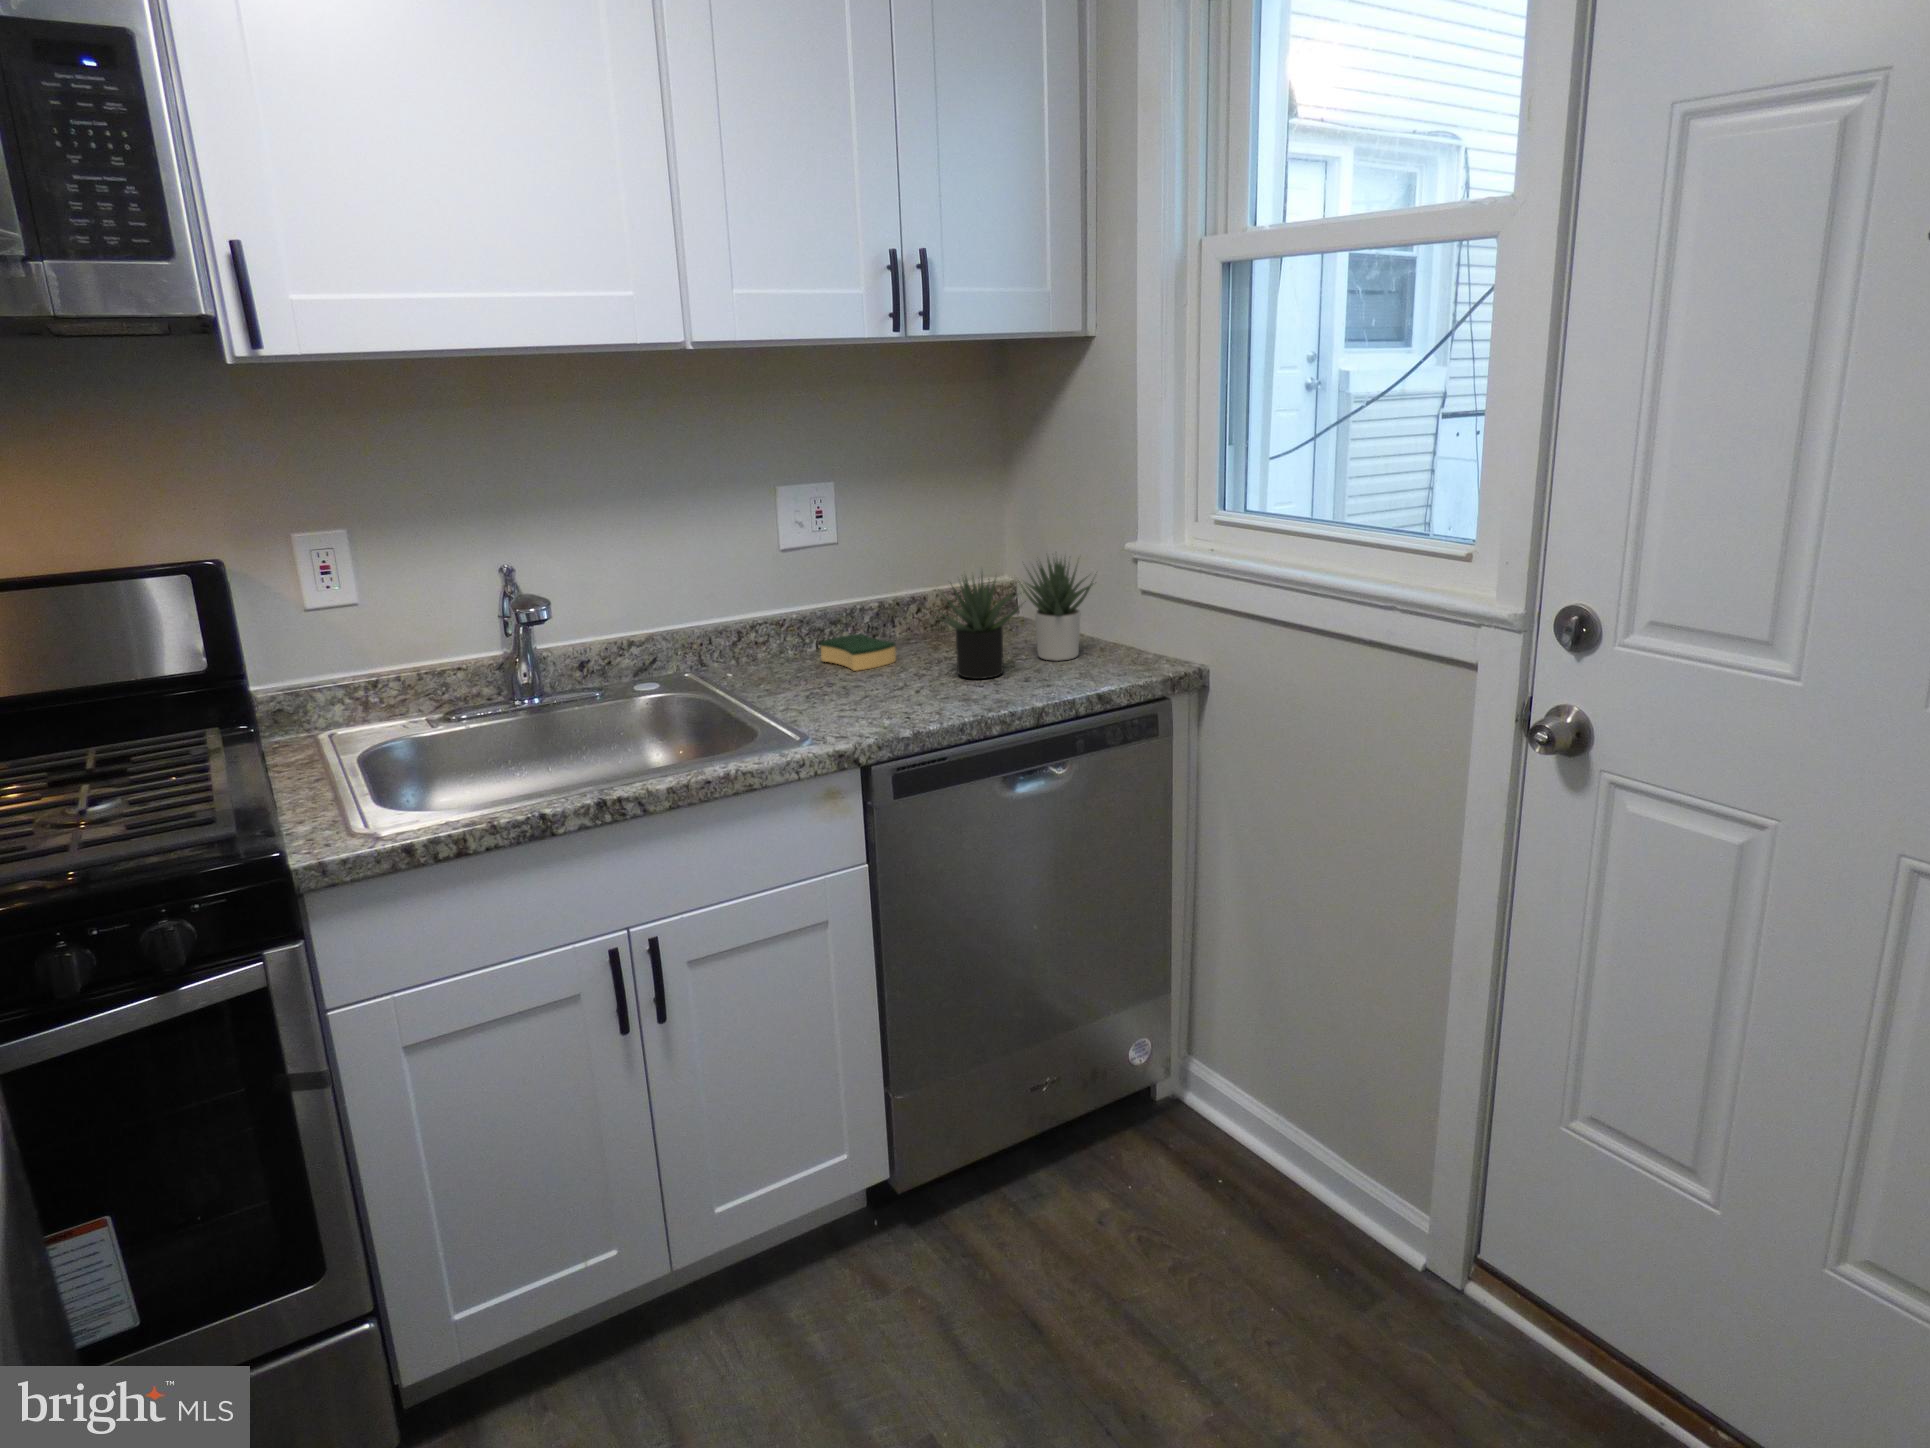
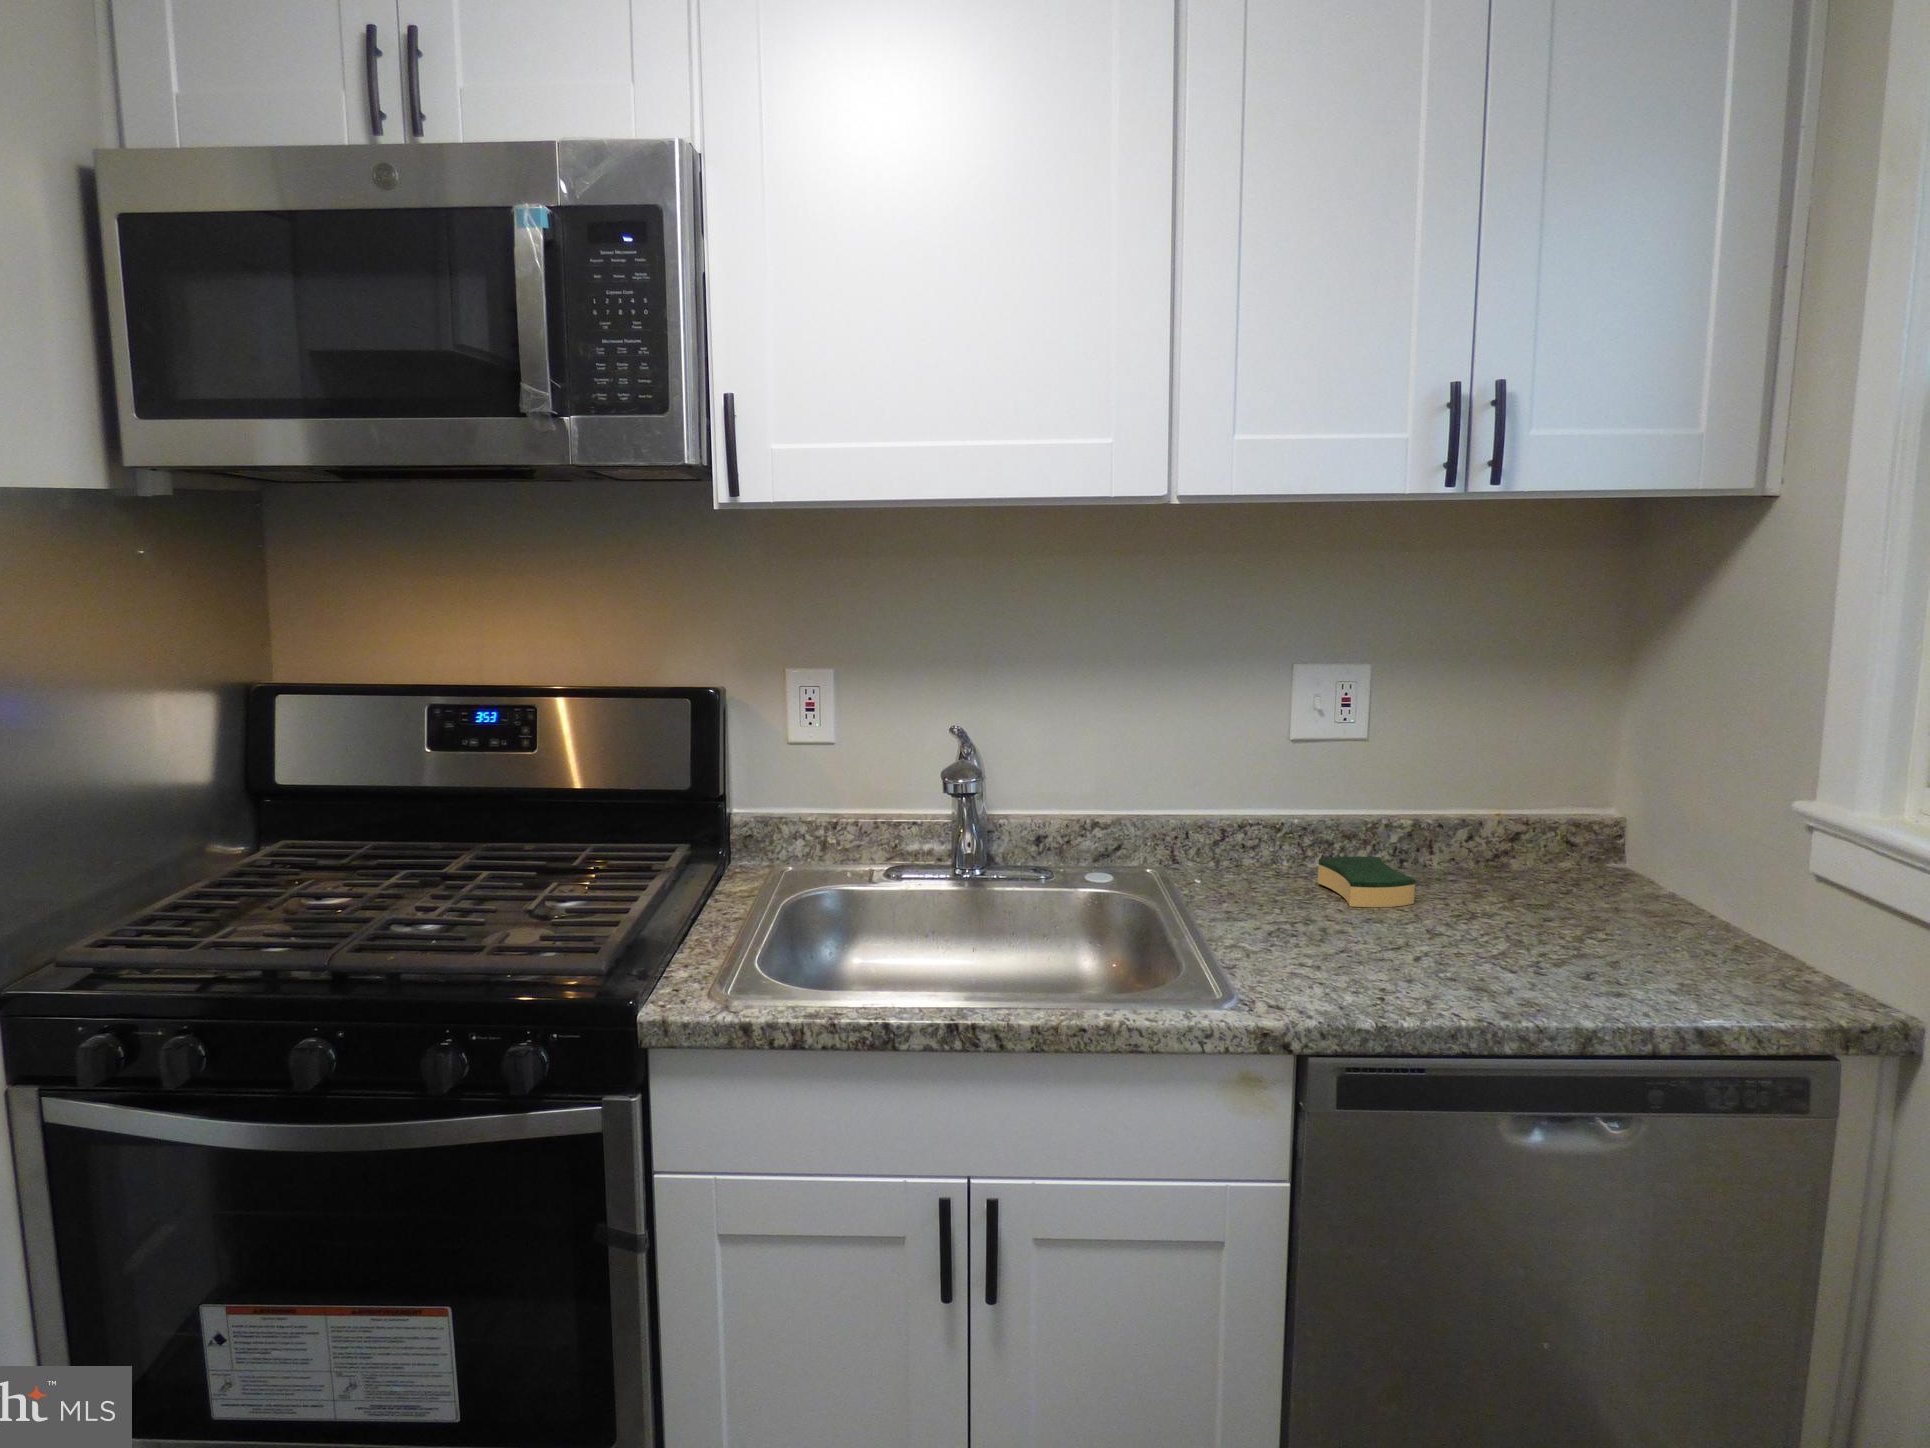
succulent plant: present [936,558,1093,679] -> none [1454,795,1745,961]

